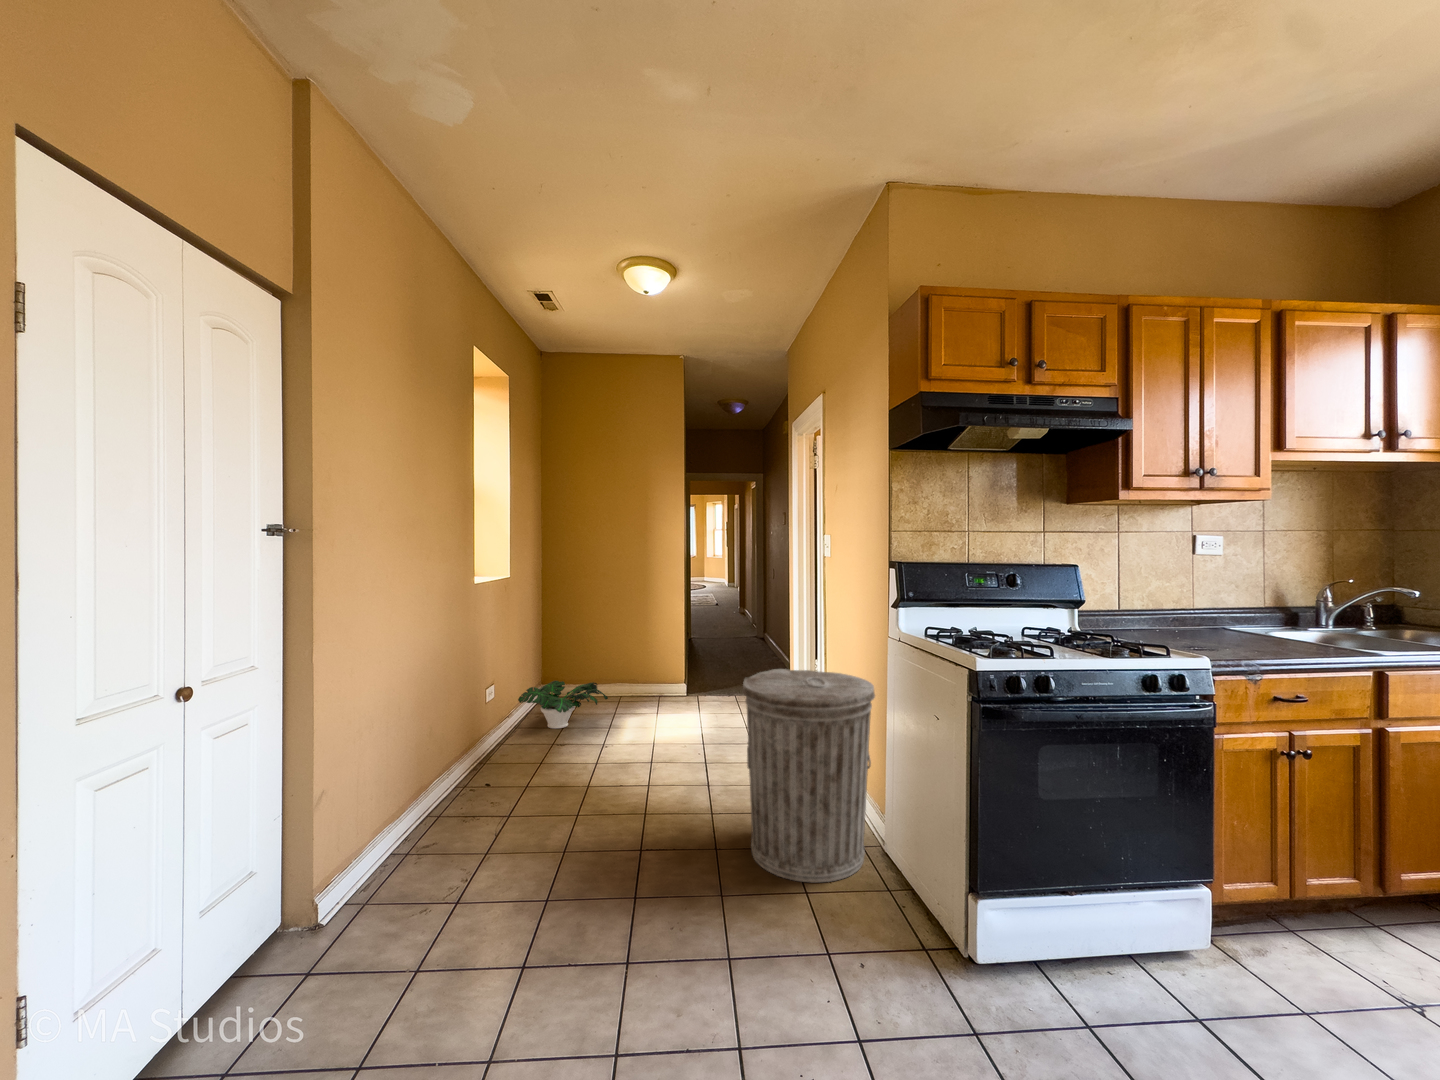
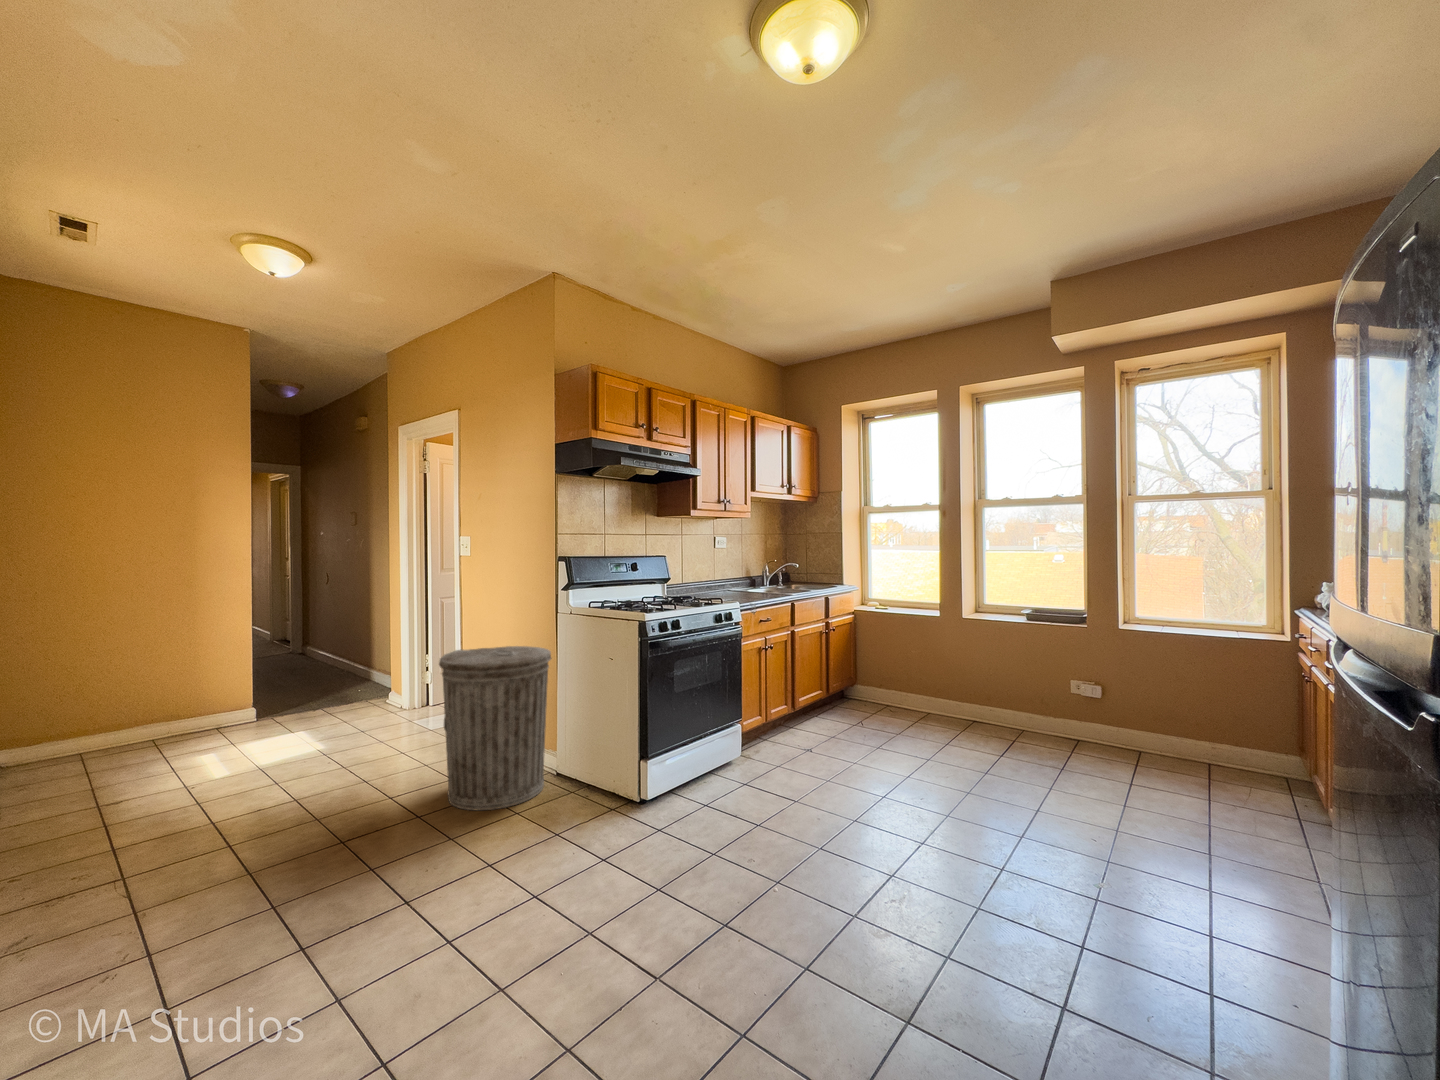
potted plant: present [518,681,608,729] -> none [14,719,175,786]

